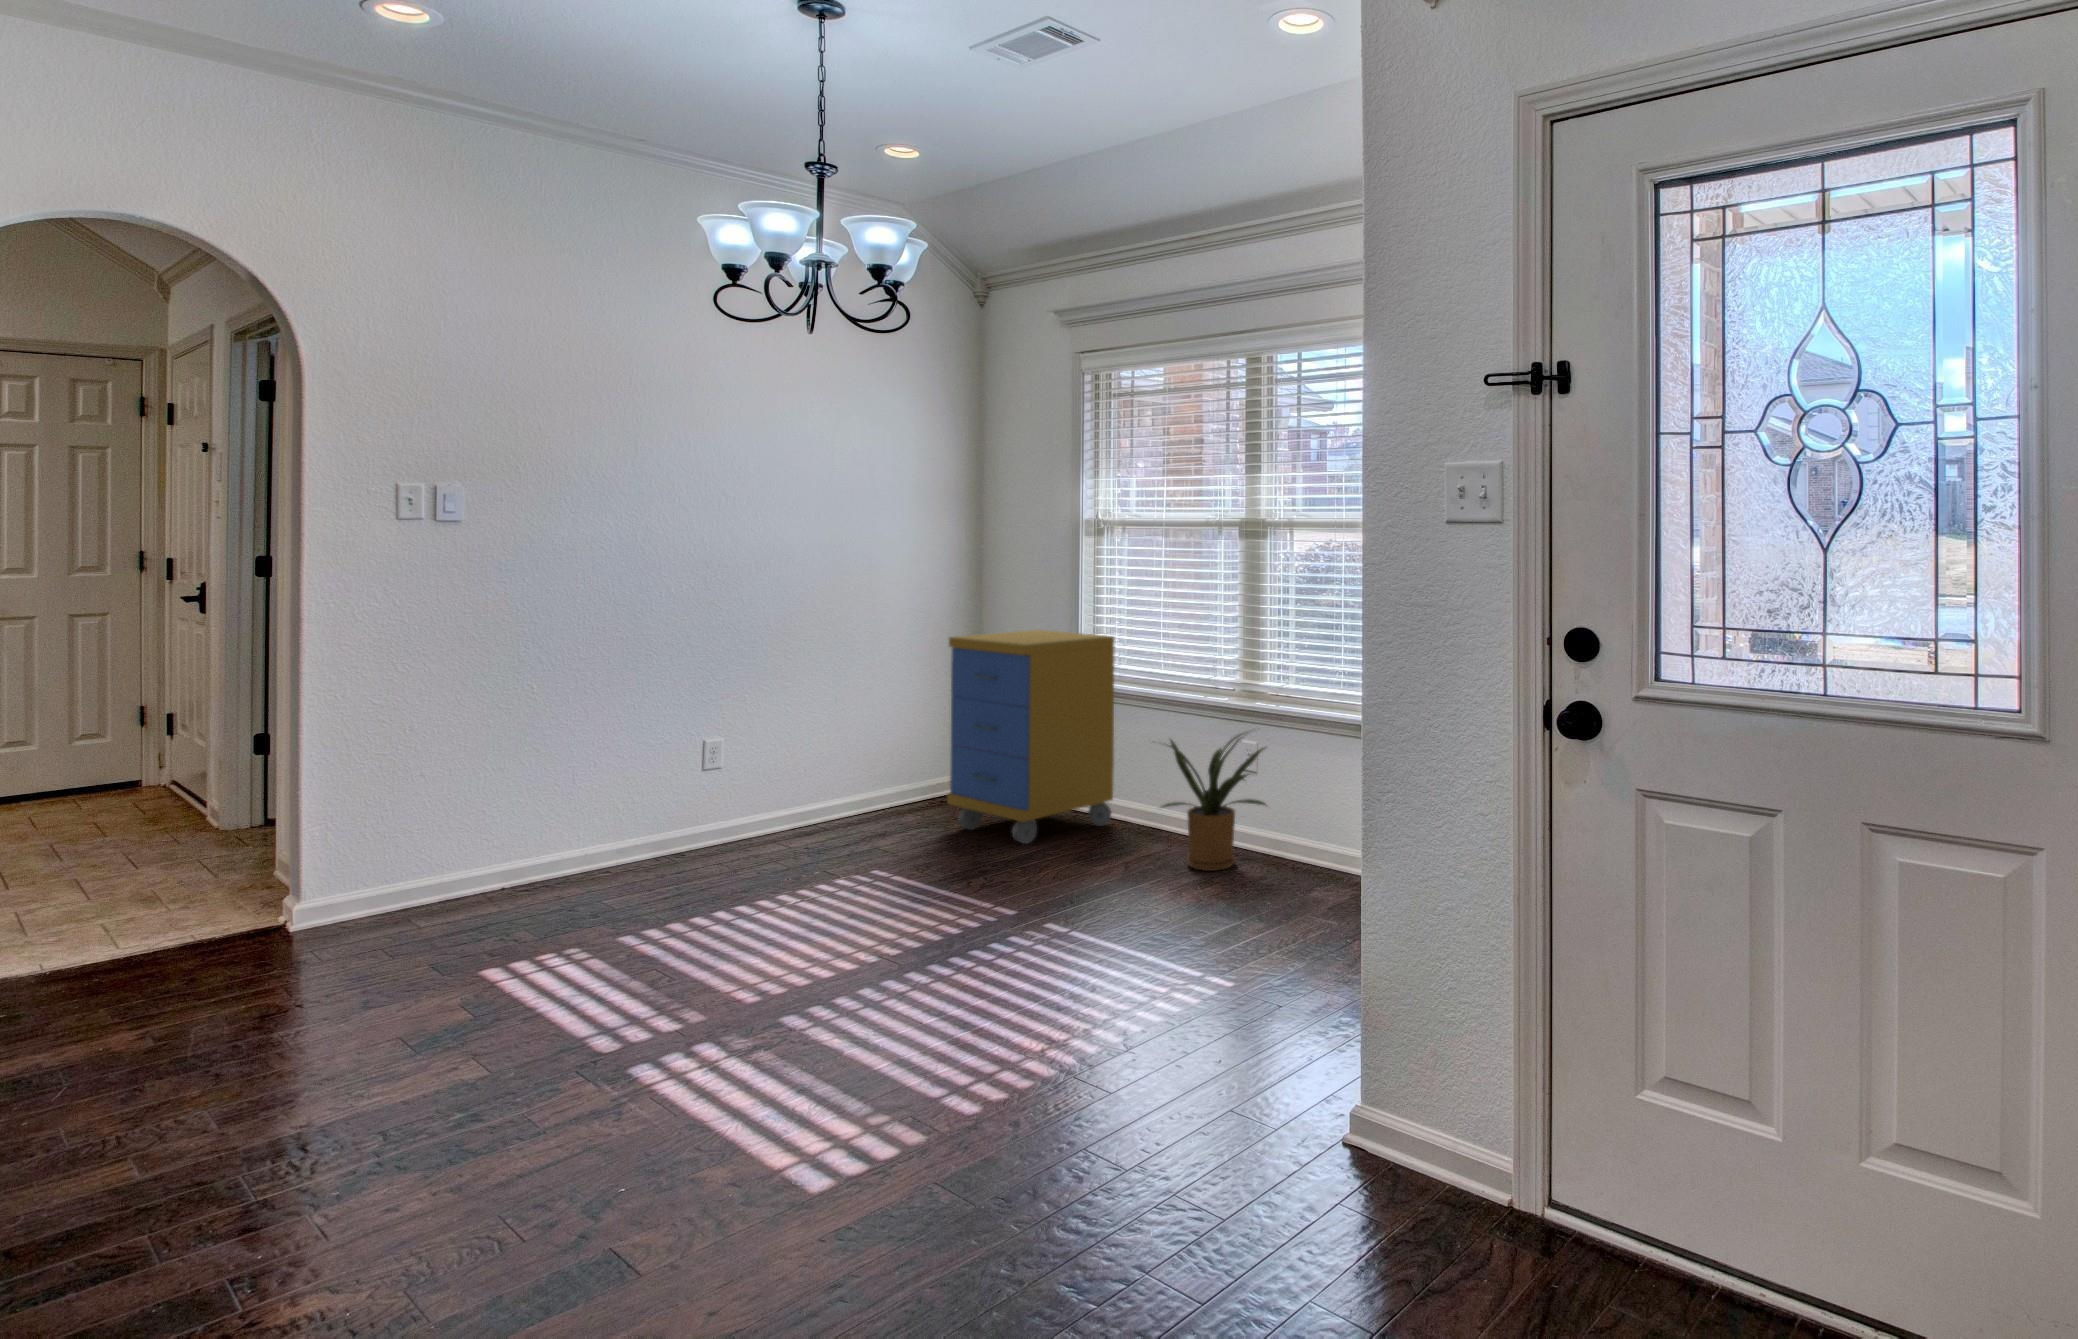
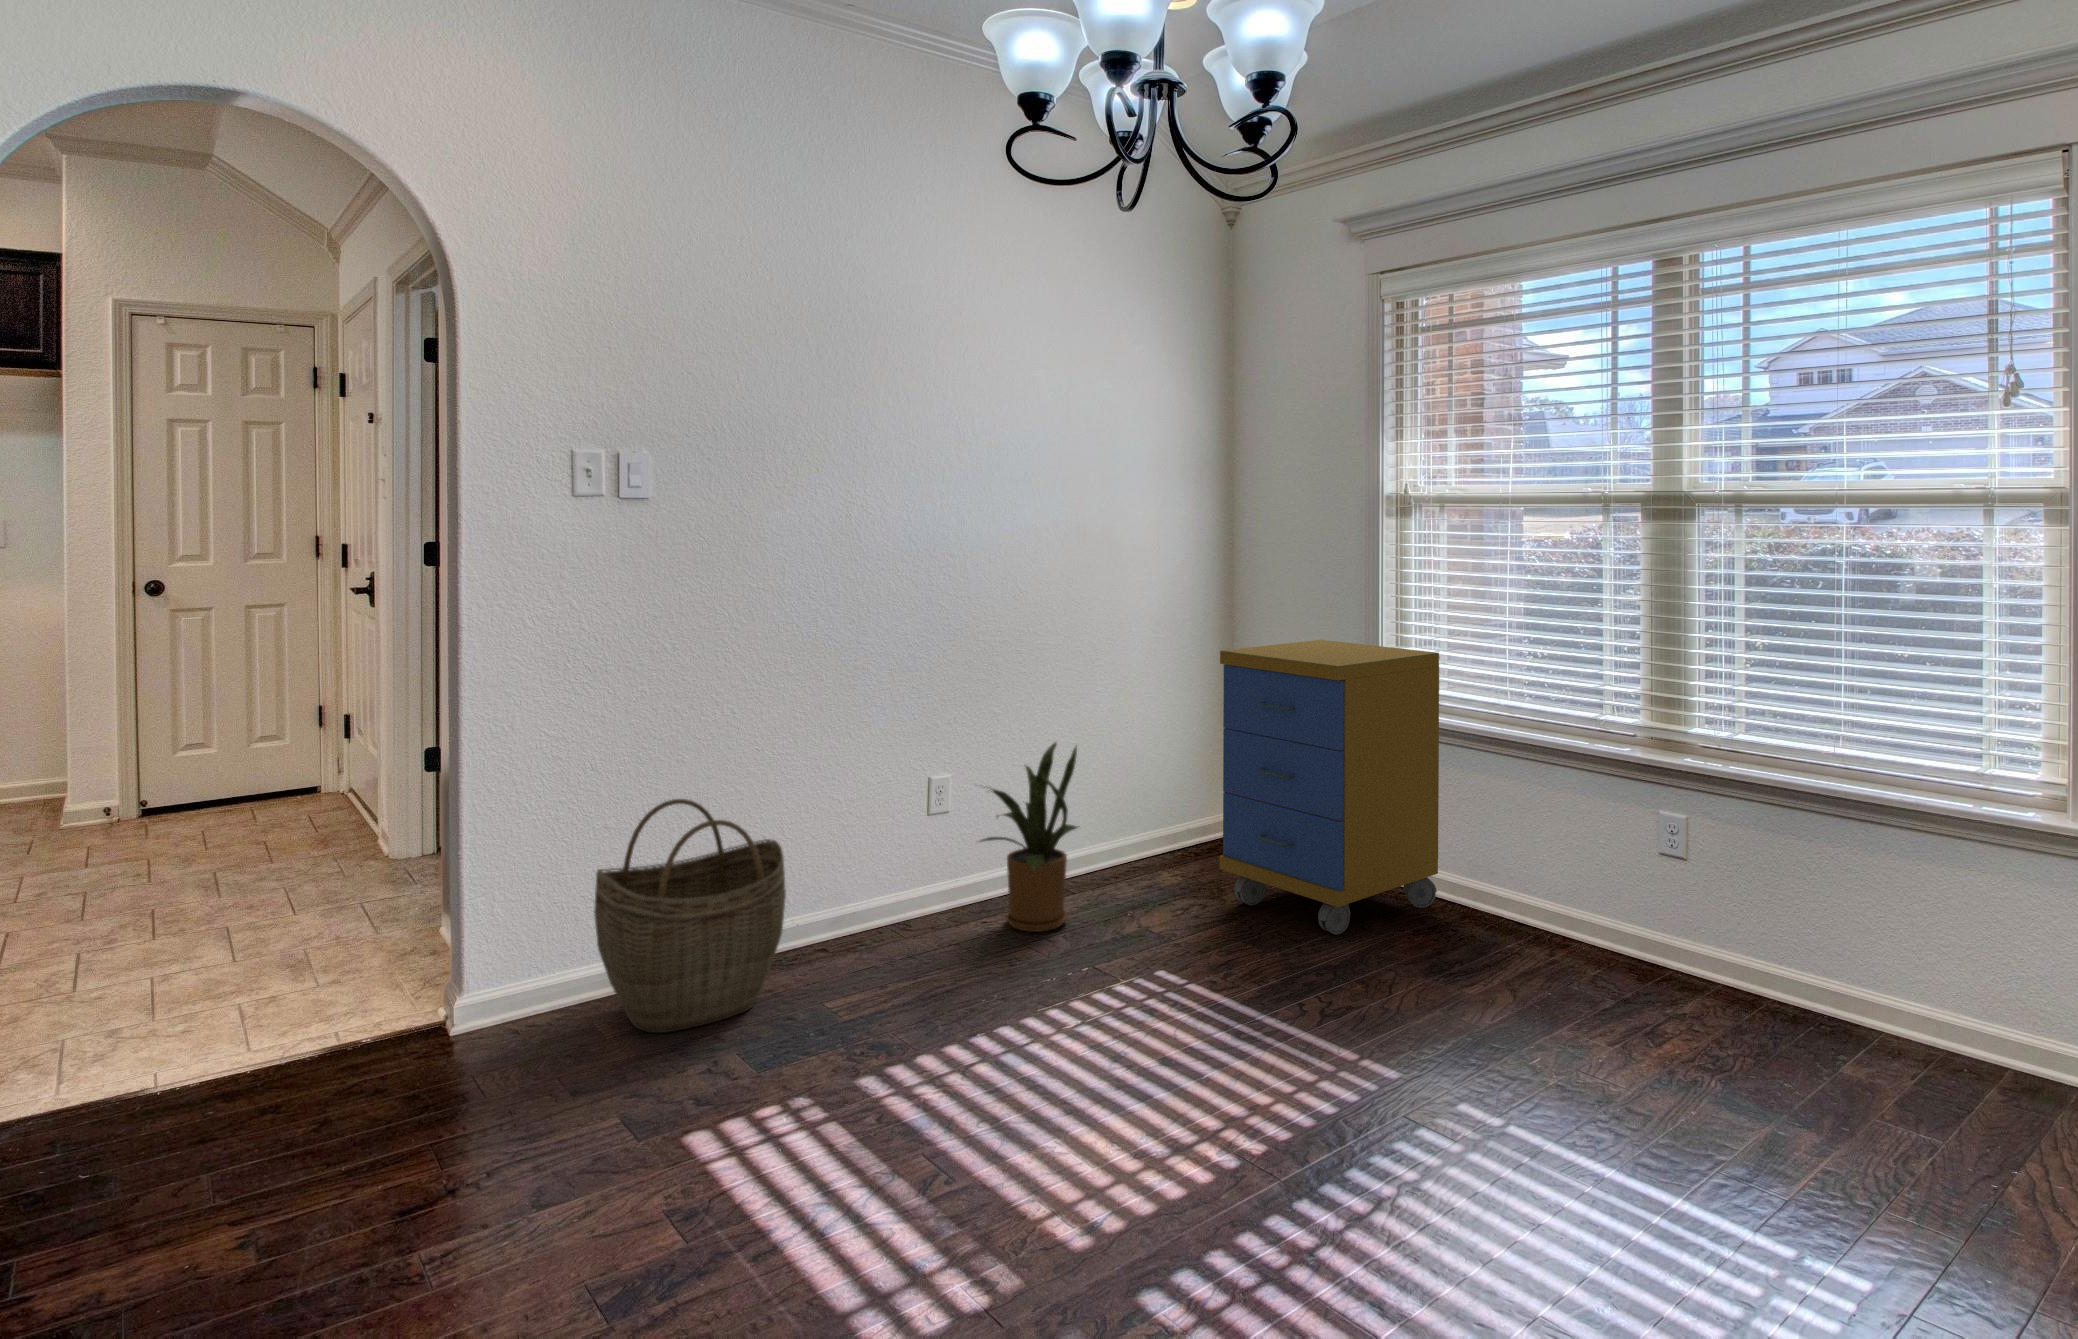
house plant: present [1162,732,1266,871] -> present [981,743,1079,932]
woven basket: none [411,751,573,923] -> present [594,799,786,1033]

